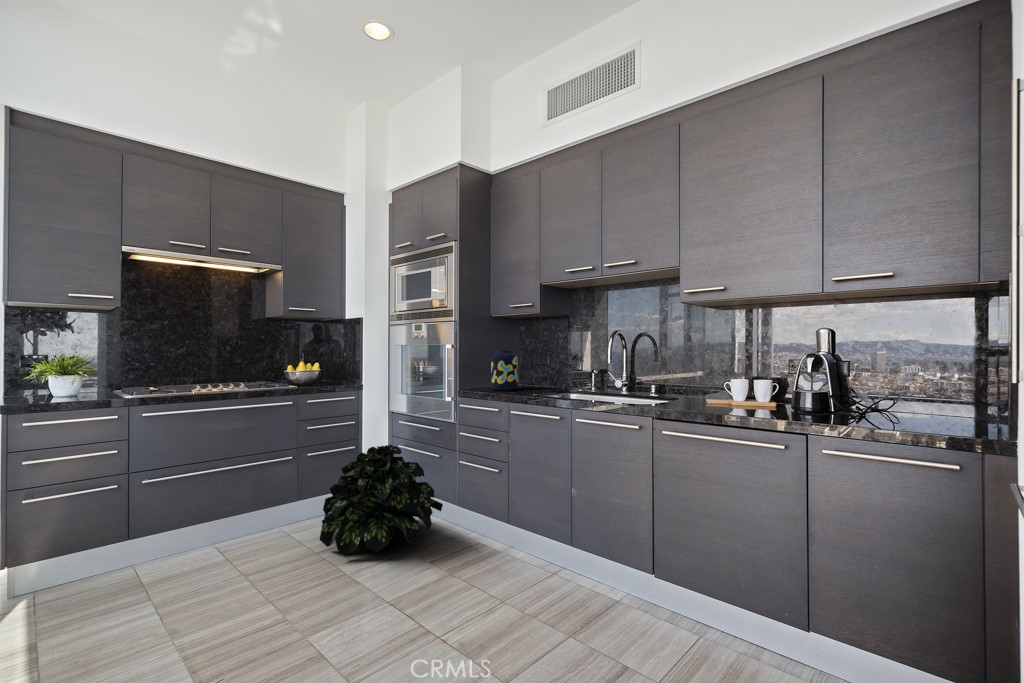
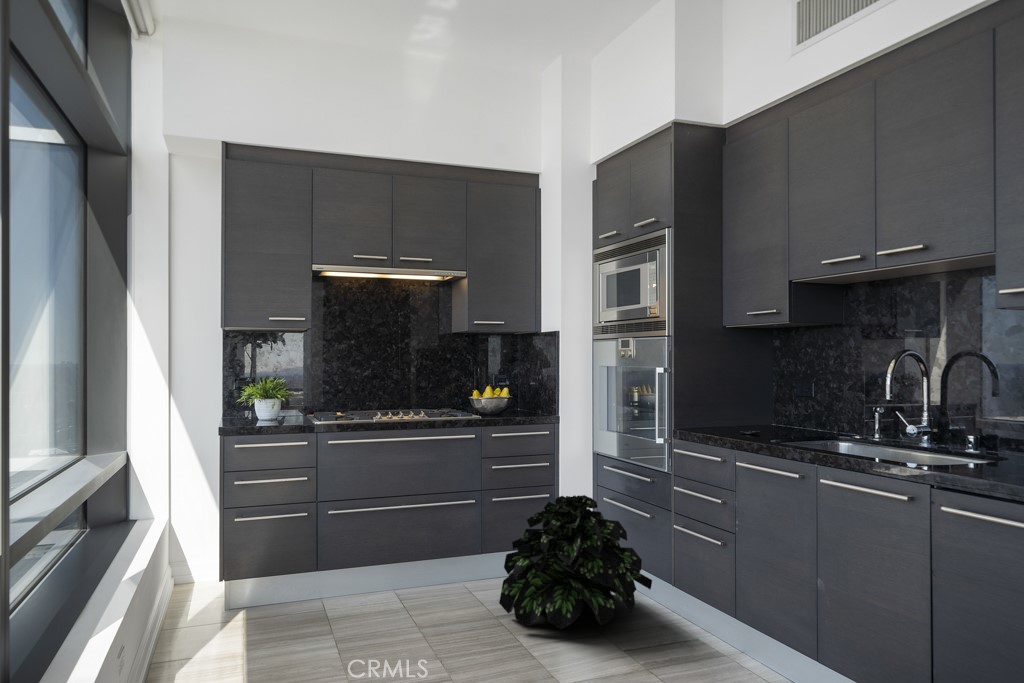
vase: present [491,350,518,390] -> none [721,375,760,432]

